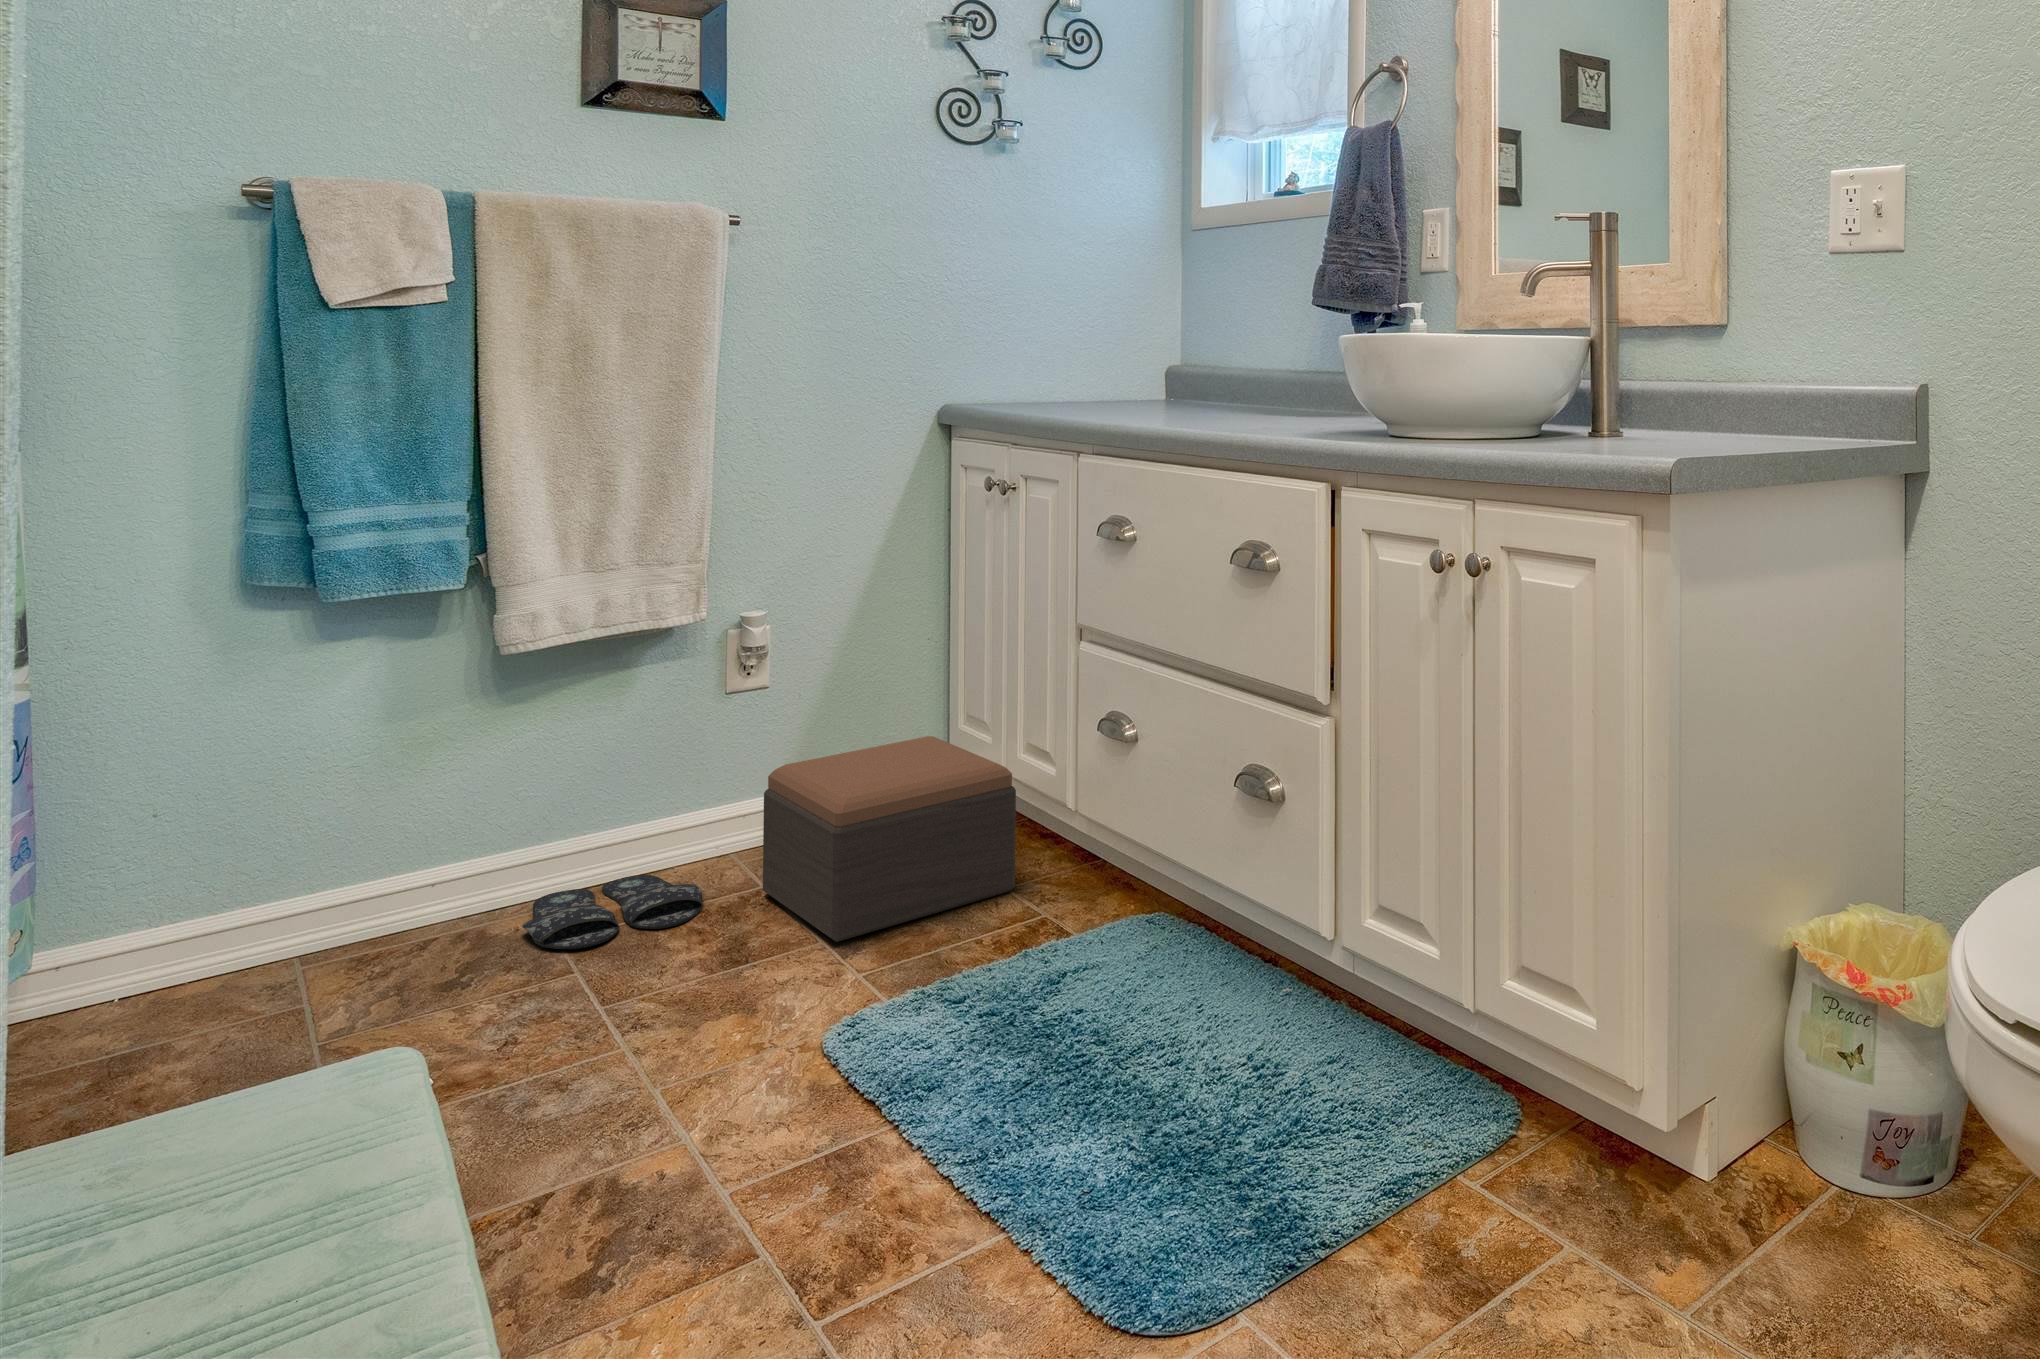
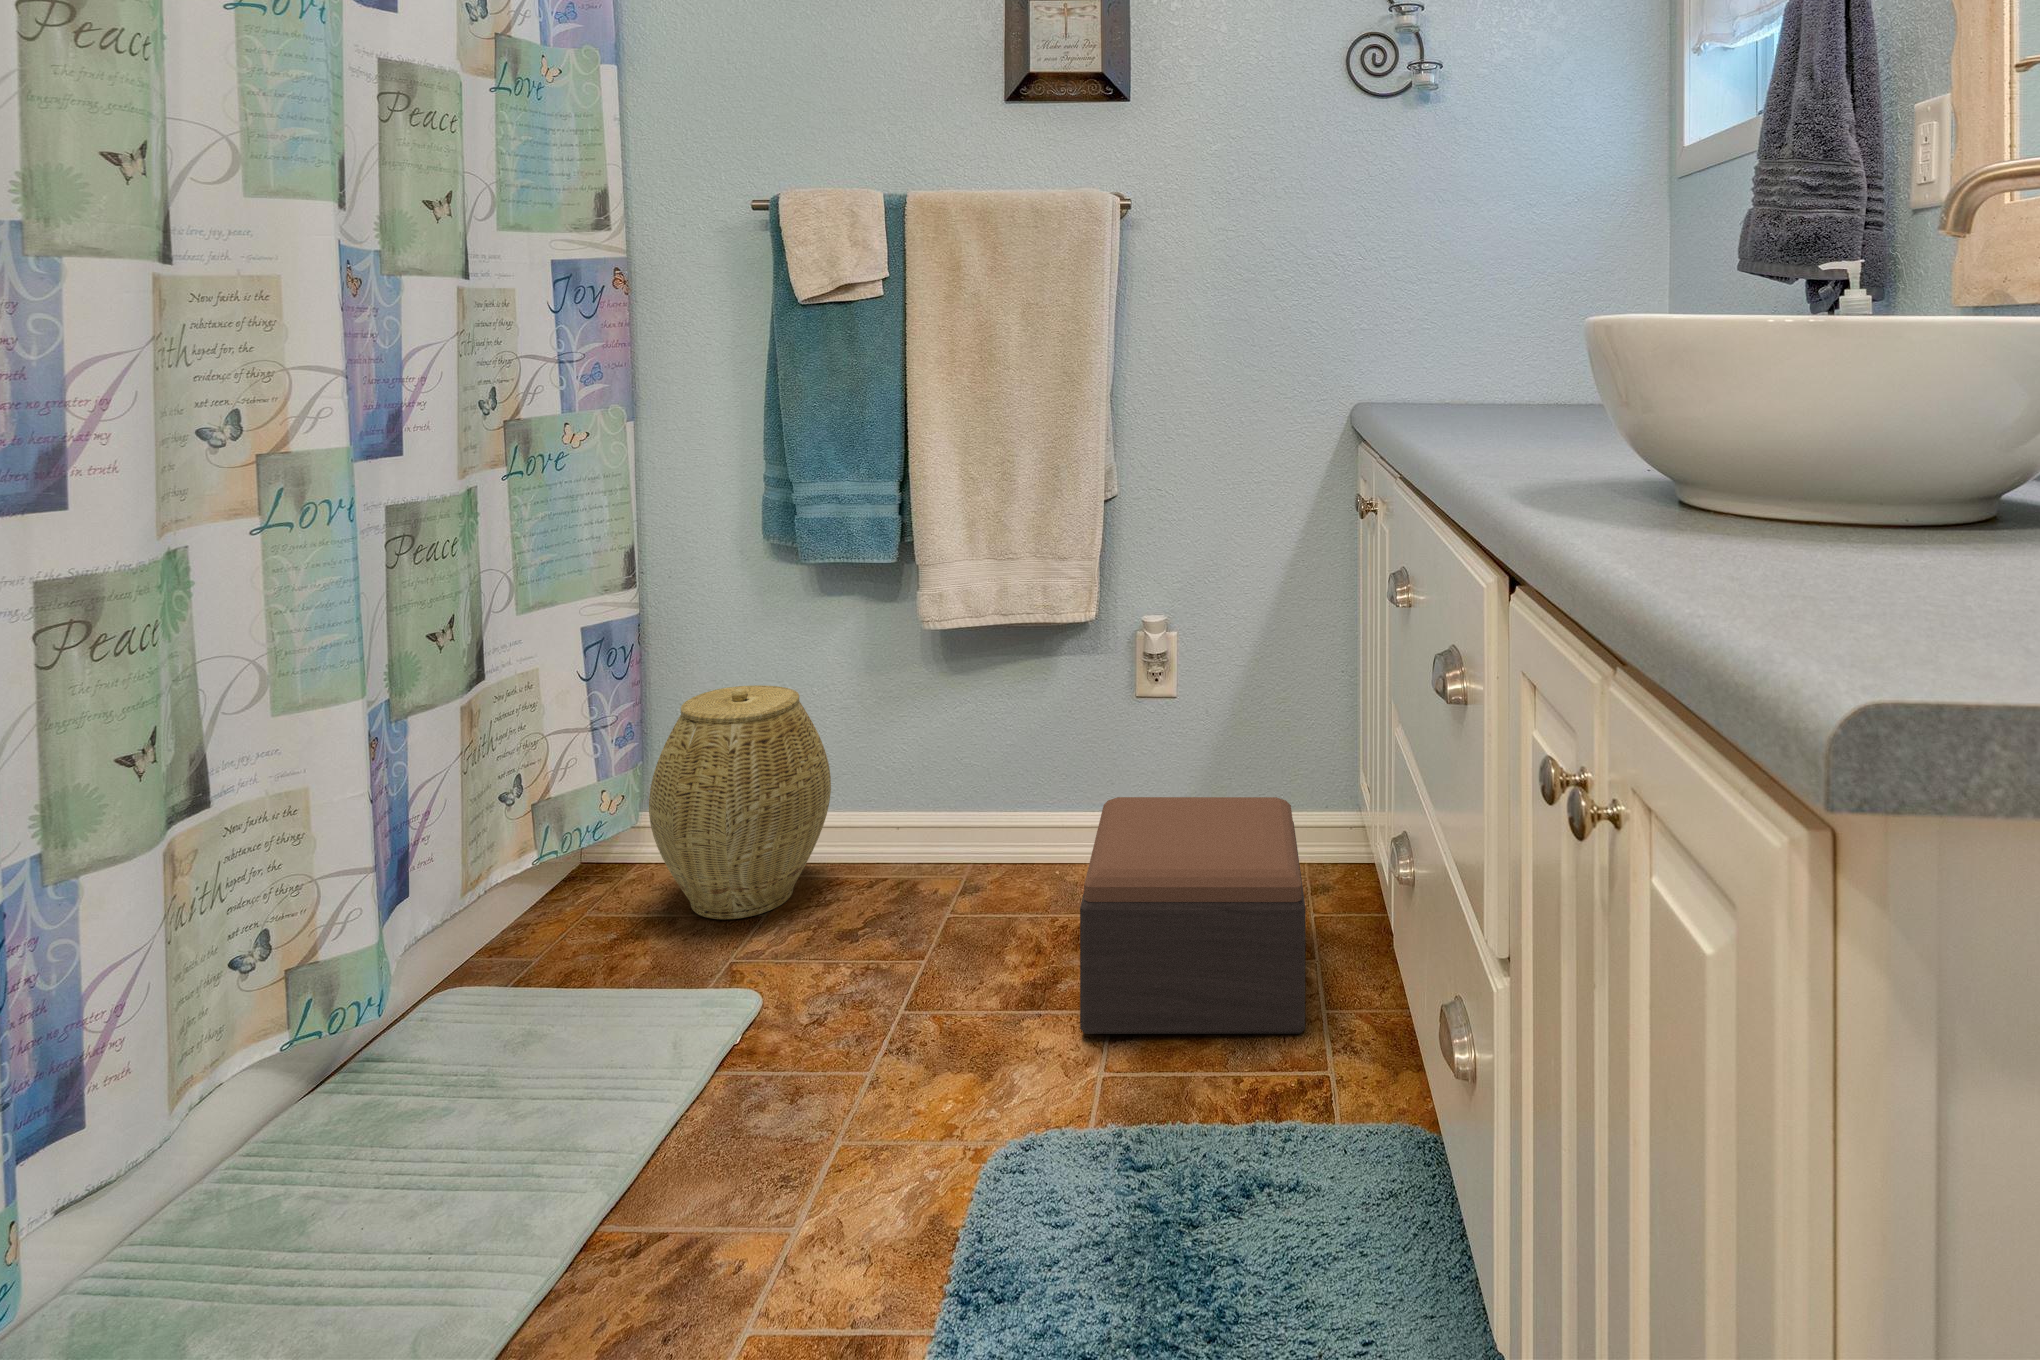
woven basket: none [131,748,395,1022] -> present [649,685,831,919]
slippers: present [522,875,702,949] -> none [909,860,1066,942]

